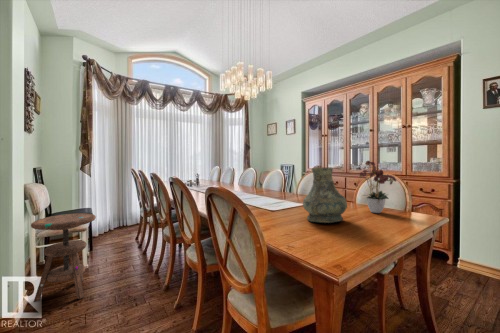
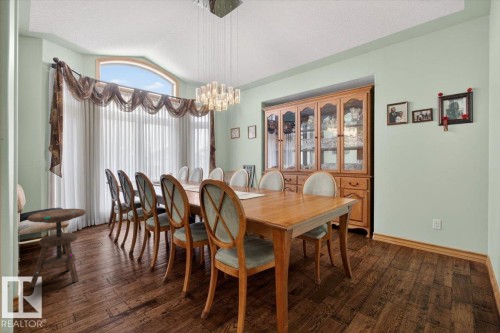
flower arrangement: present [360,161,396,213] -> none [302,160,329,198]
vase: present [303,167,347,223] -> none [265,167,294,204]

